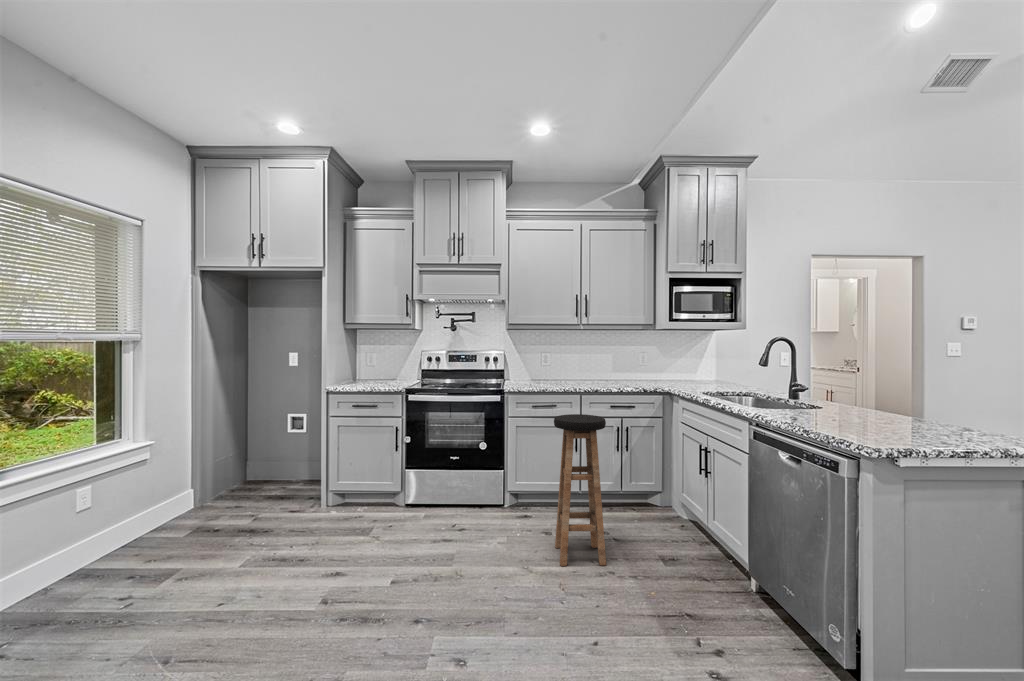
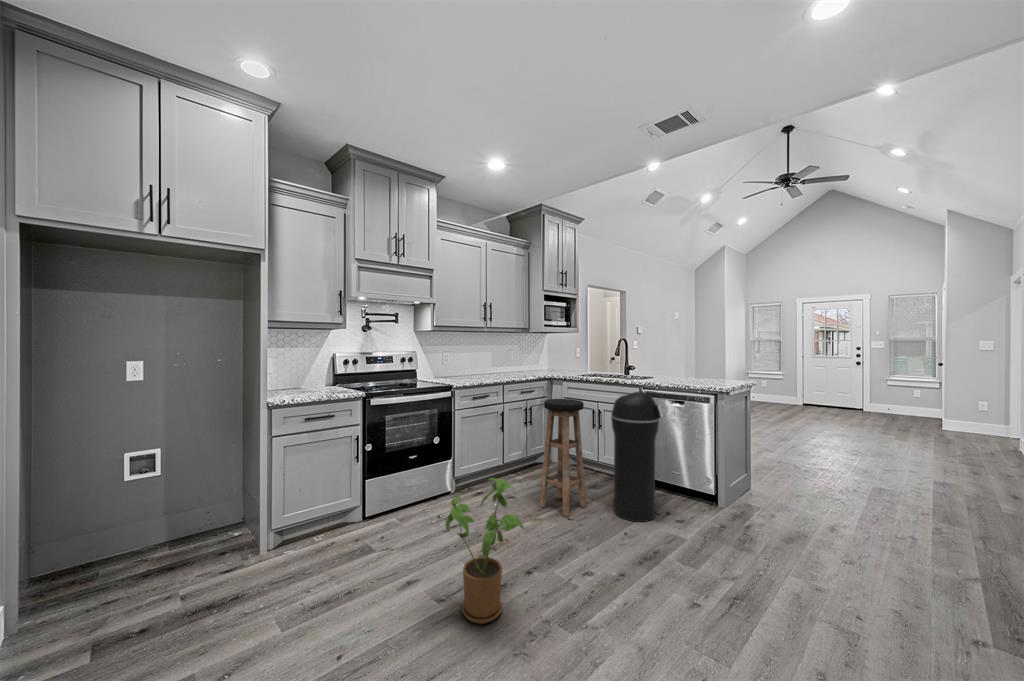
trash can: none [619,414,691,614] -> present [611,391,663,522]
house plant: none [323,474,397,607] -> present [446,478,524,624]

